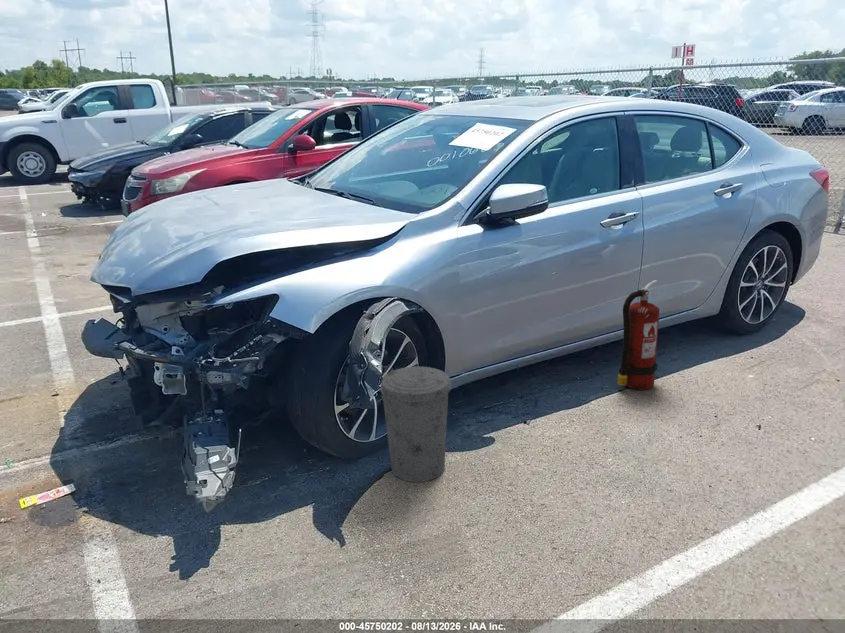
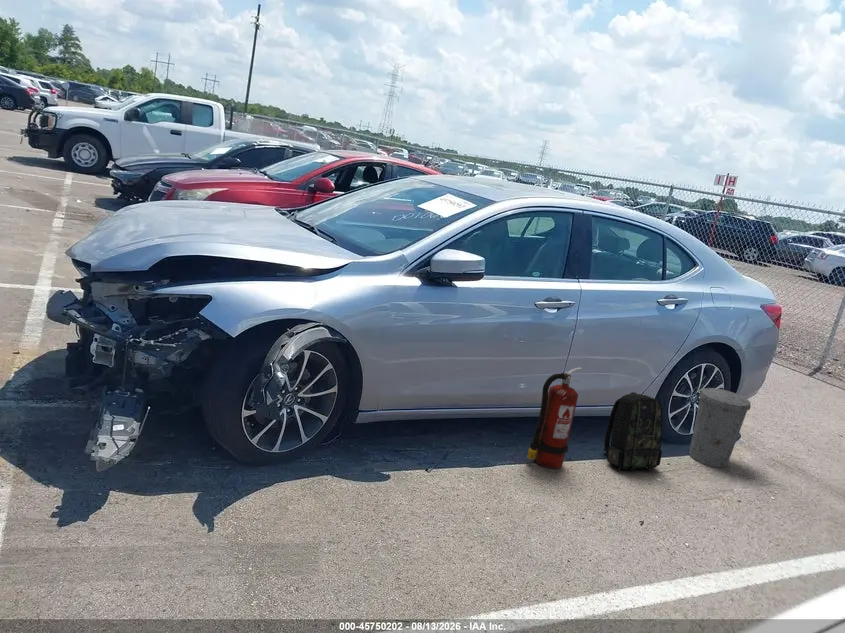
backpack: none [685,293,748,378] -> present [604,392,662,472]
trash can: present [381,367,451,482] -> present [689,388,751,467]

